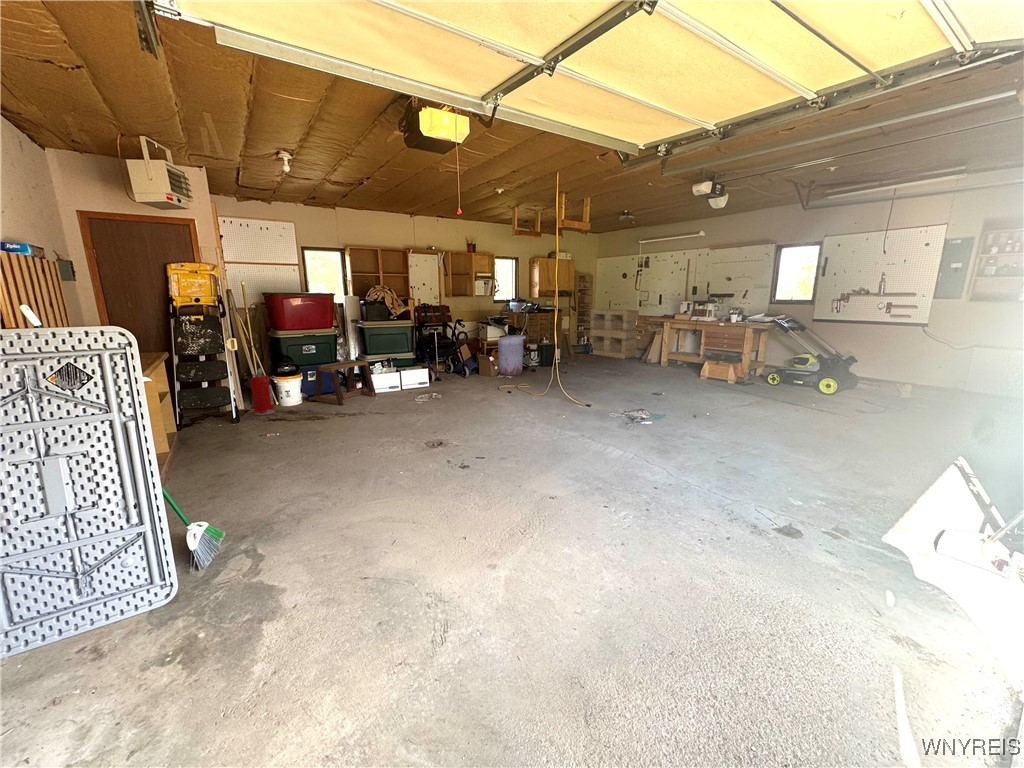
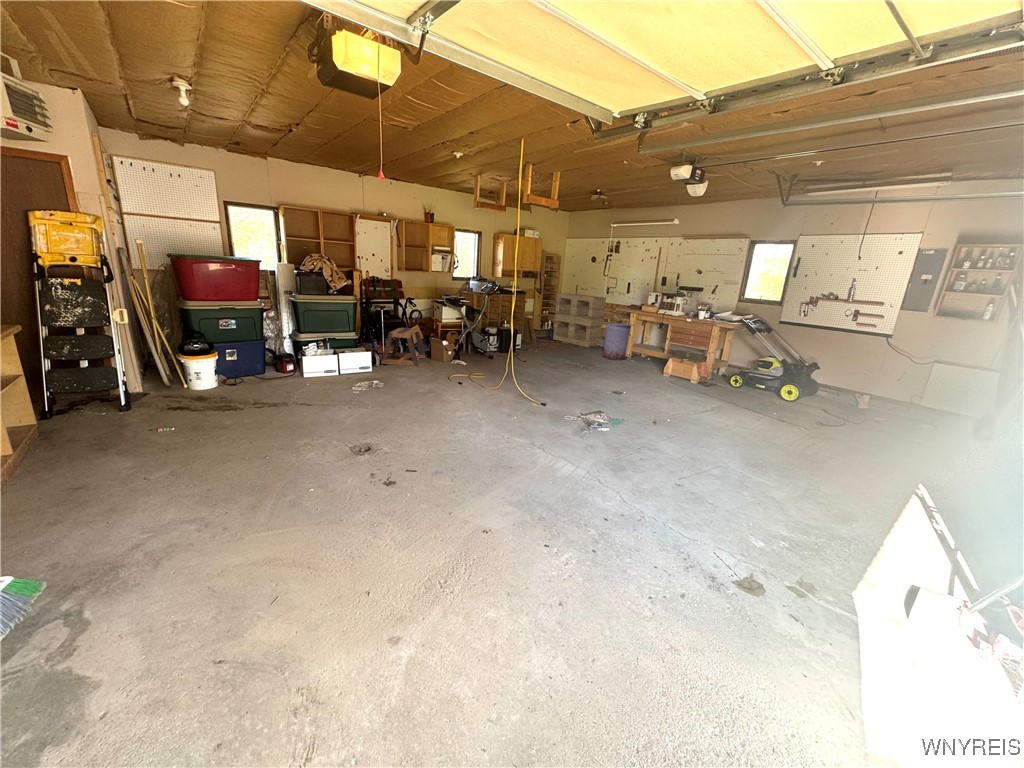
trash can: present [498,335,526,376] -> present [604,323,634,360]
stool: present [314,360,376,405] -> present [381,328,426,366]
fire extinguisher: present [241,368,275,415] -> none [133,346,179,402]

